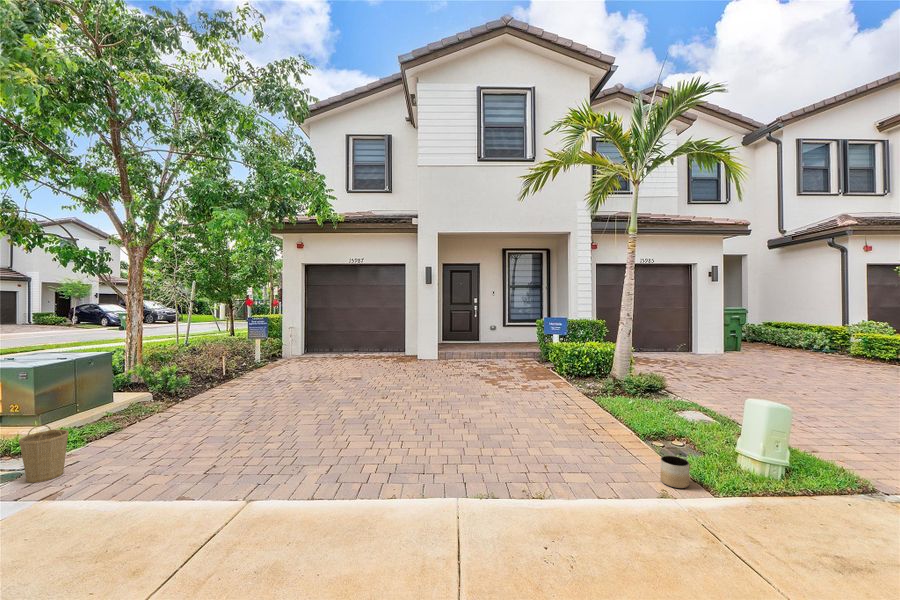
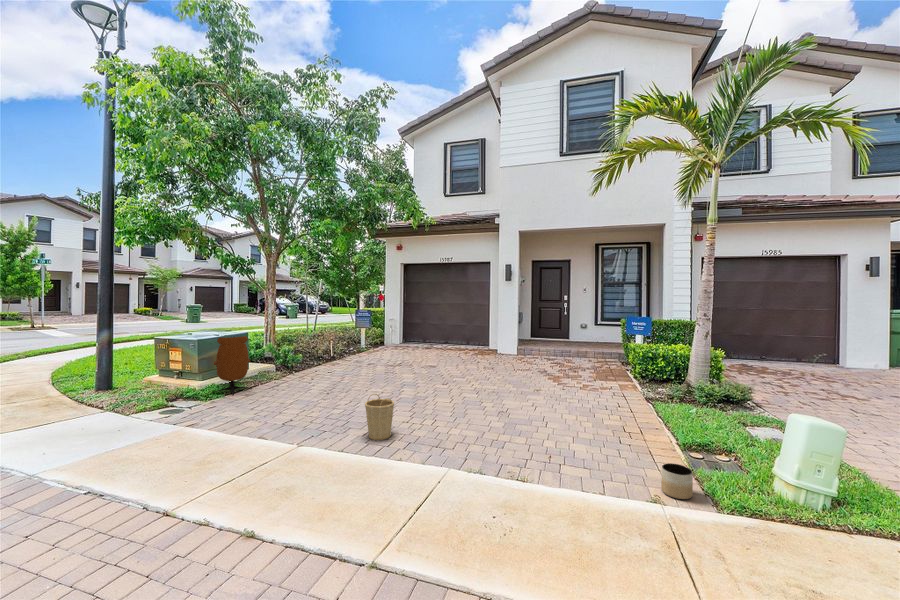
lounge chair: none [82,357,142,437] -> present [212,336,252,395]
basket: present [19,425,69,483] -> present [365,394,394,440]

